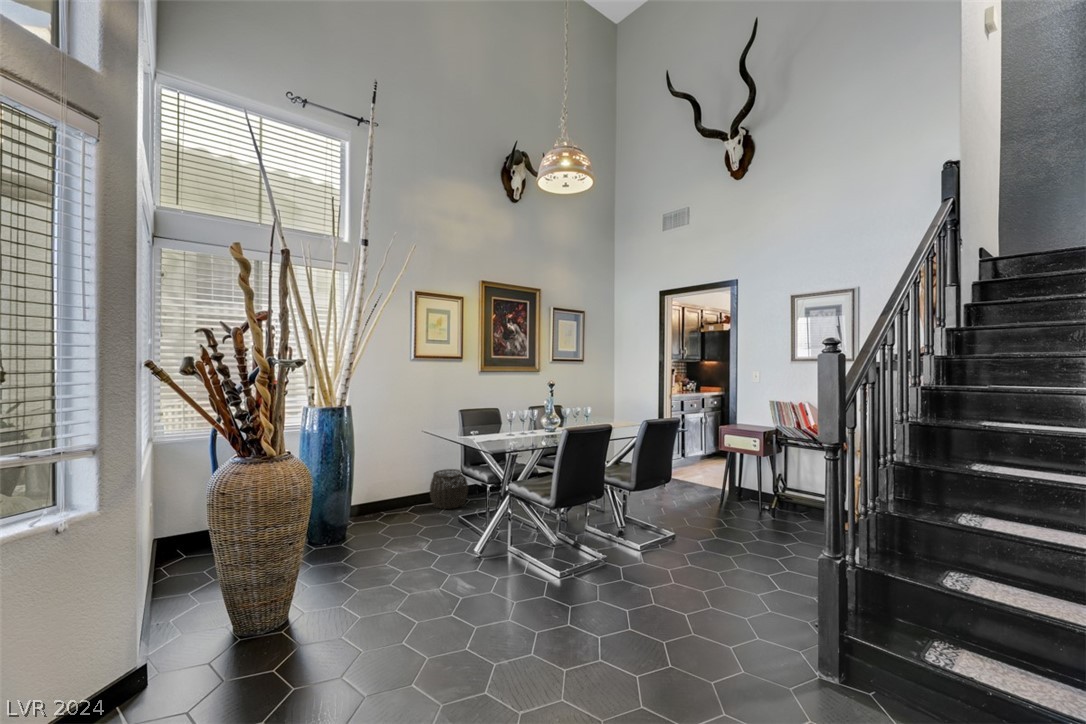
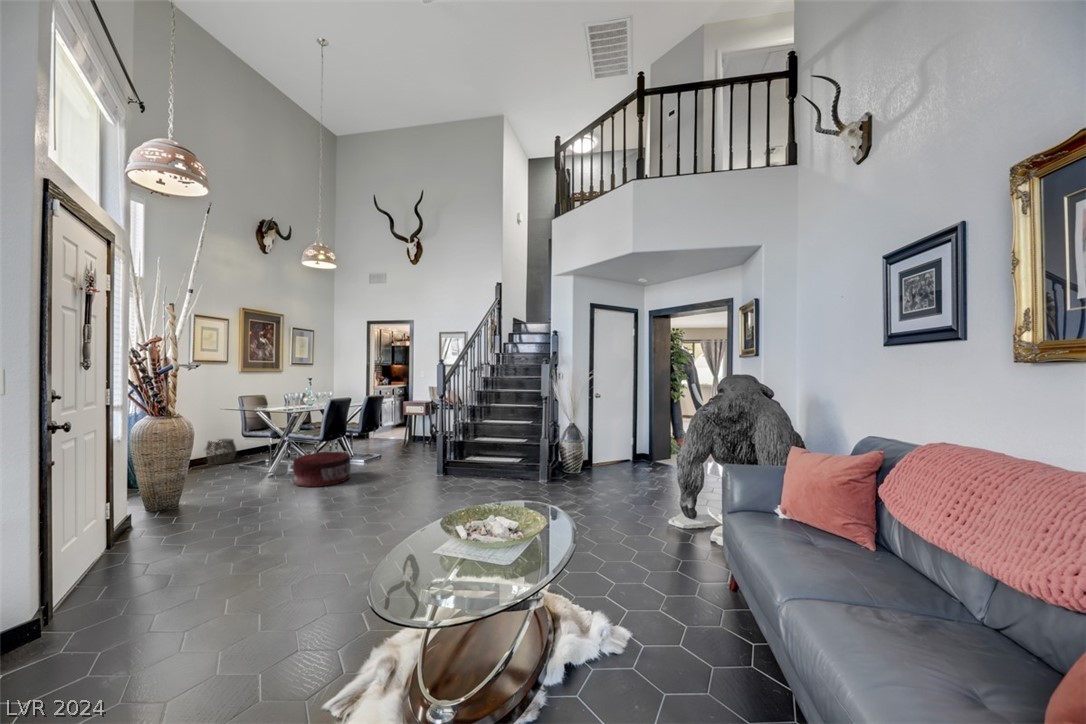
pouf: none [489,537,600,636] -> present [293,451,351,487]

